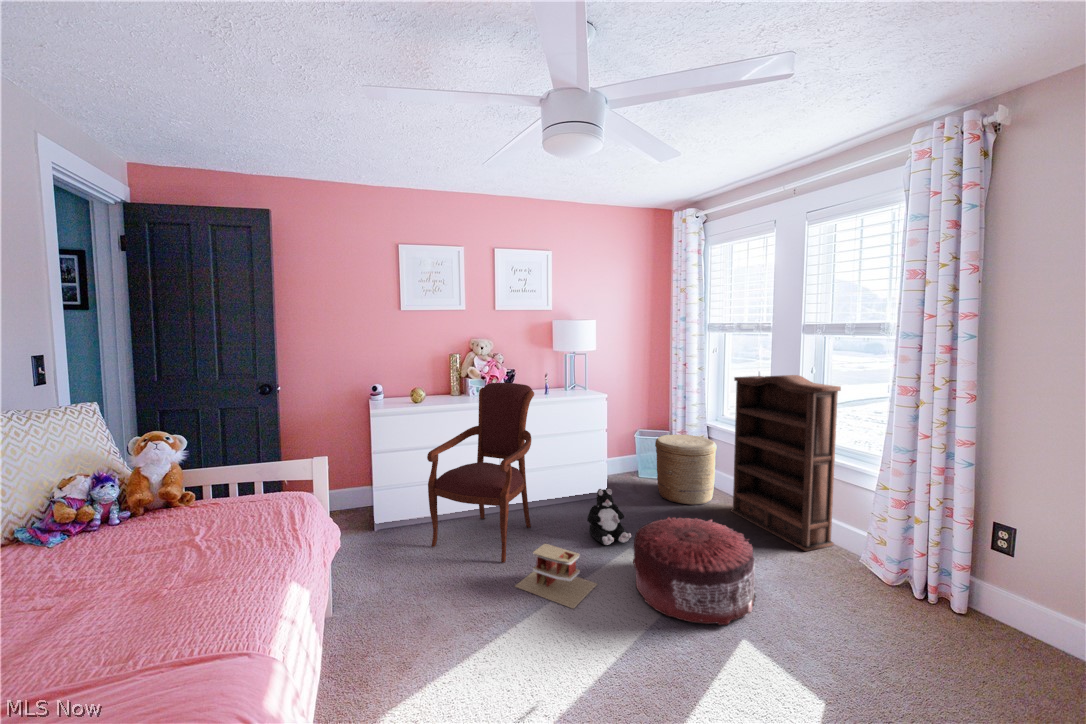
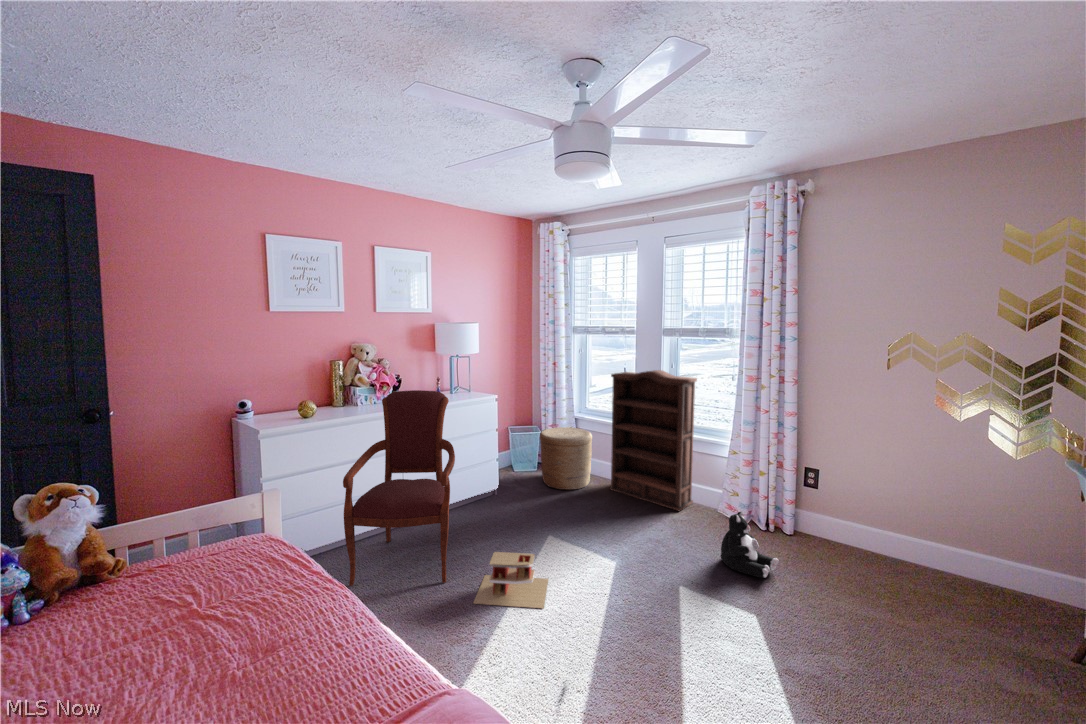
plush toy: present [587,488,631,545] -> present [721,512,779,578]
pouf: present [633,517,756,625] -> none [576,498,679,591]

